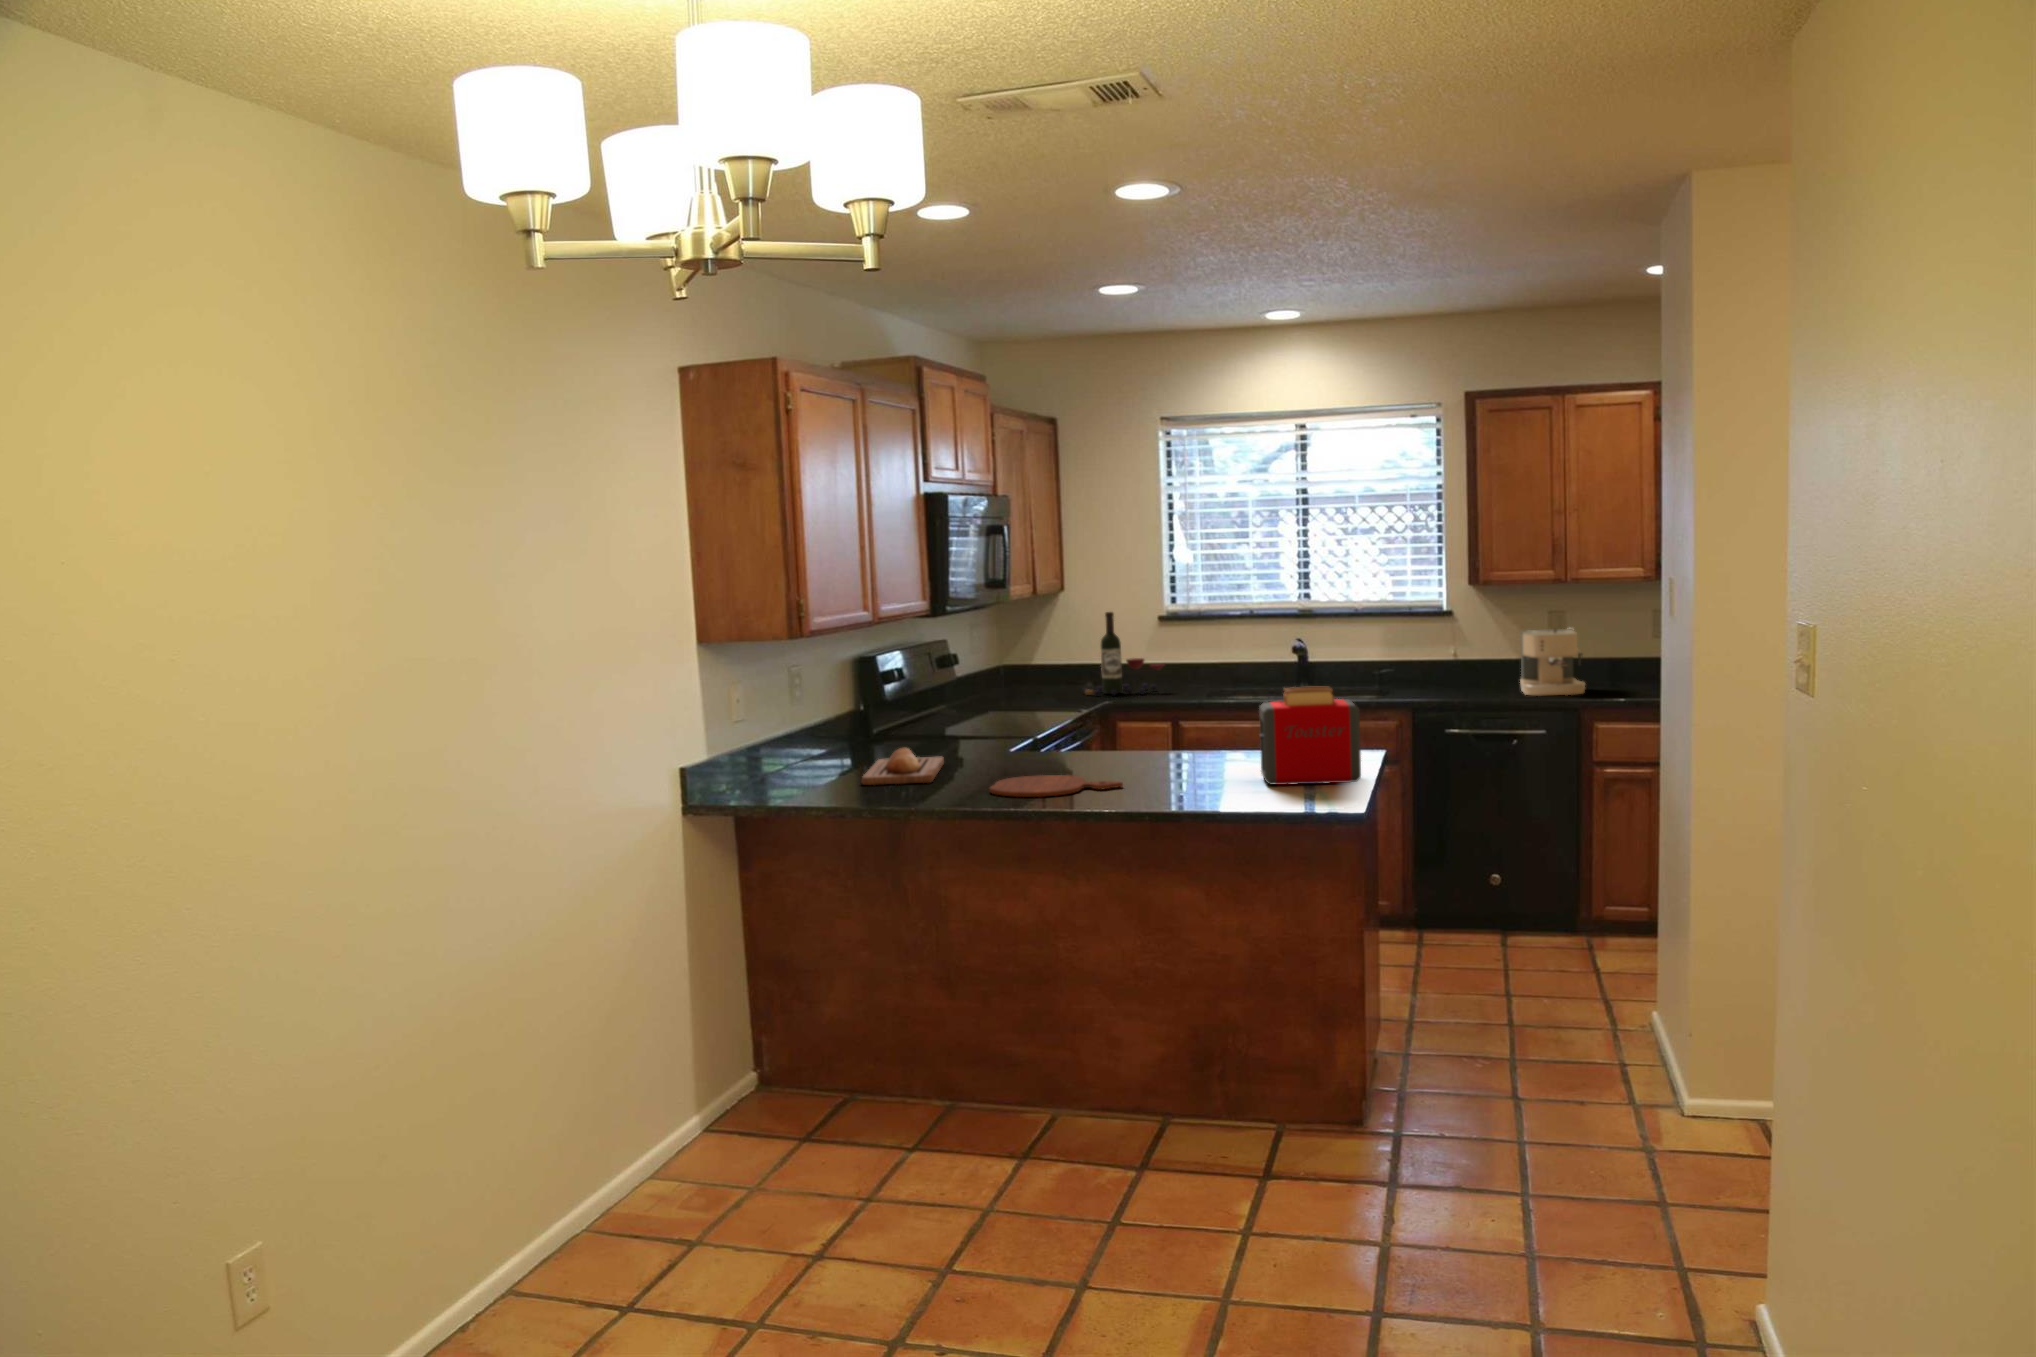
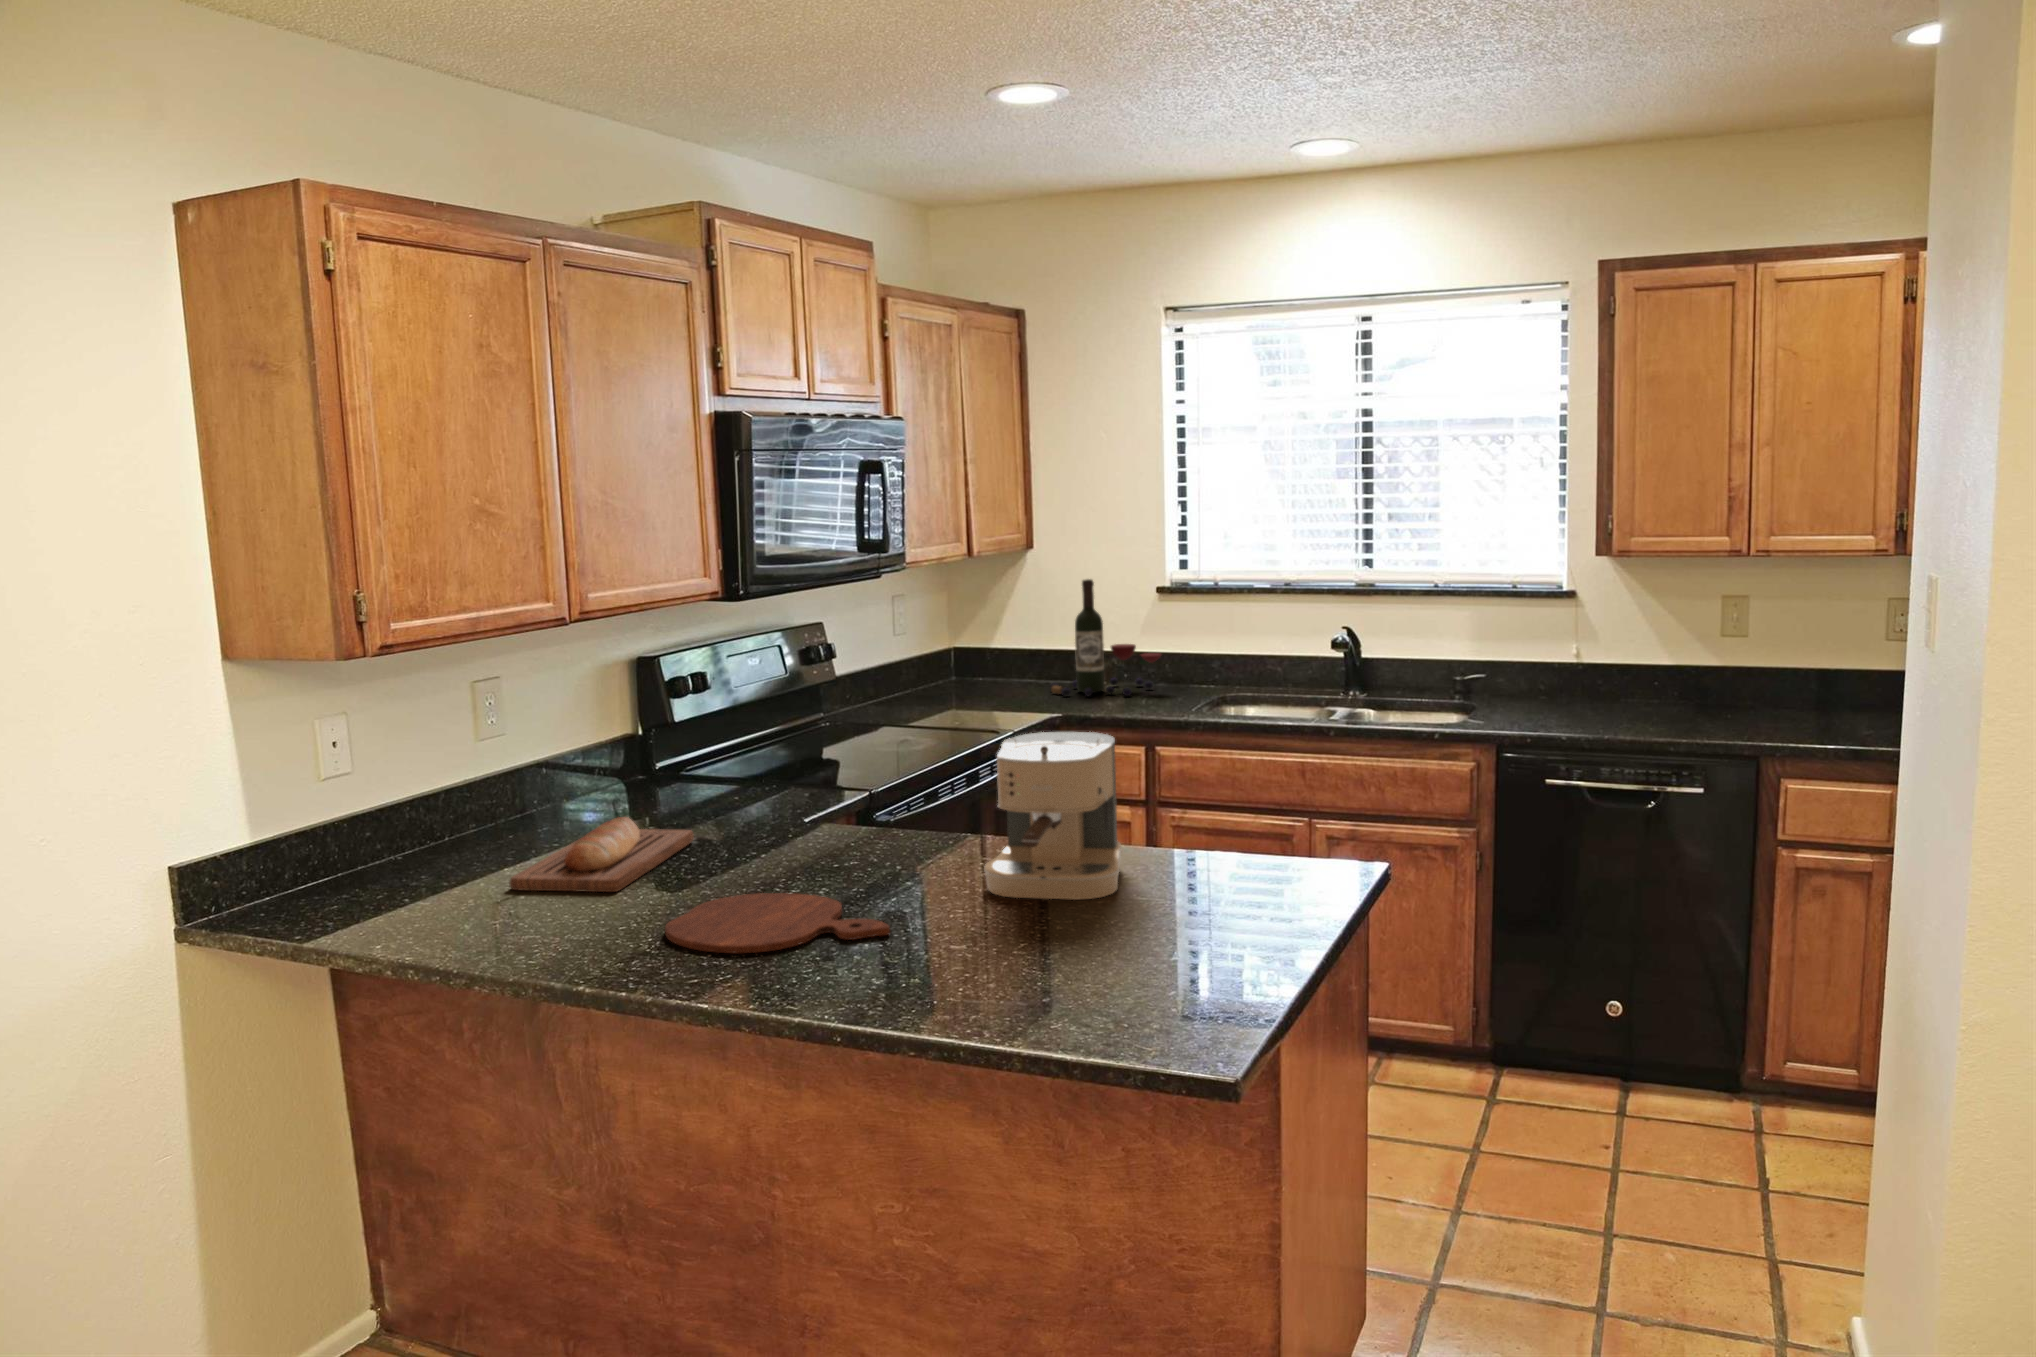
coffee maker: present [1520,629,1585,696] -> present [984,732,1121,900]
toaster: present [1259,686,1361,785] -> none [1126,773,1305,958]

